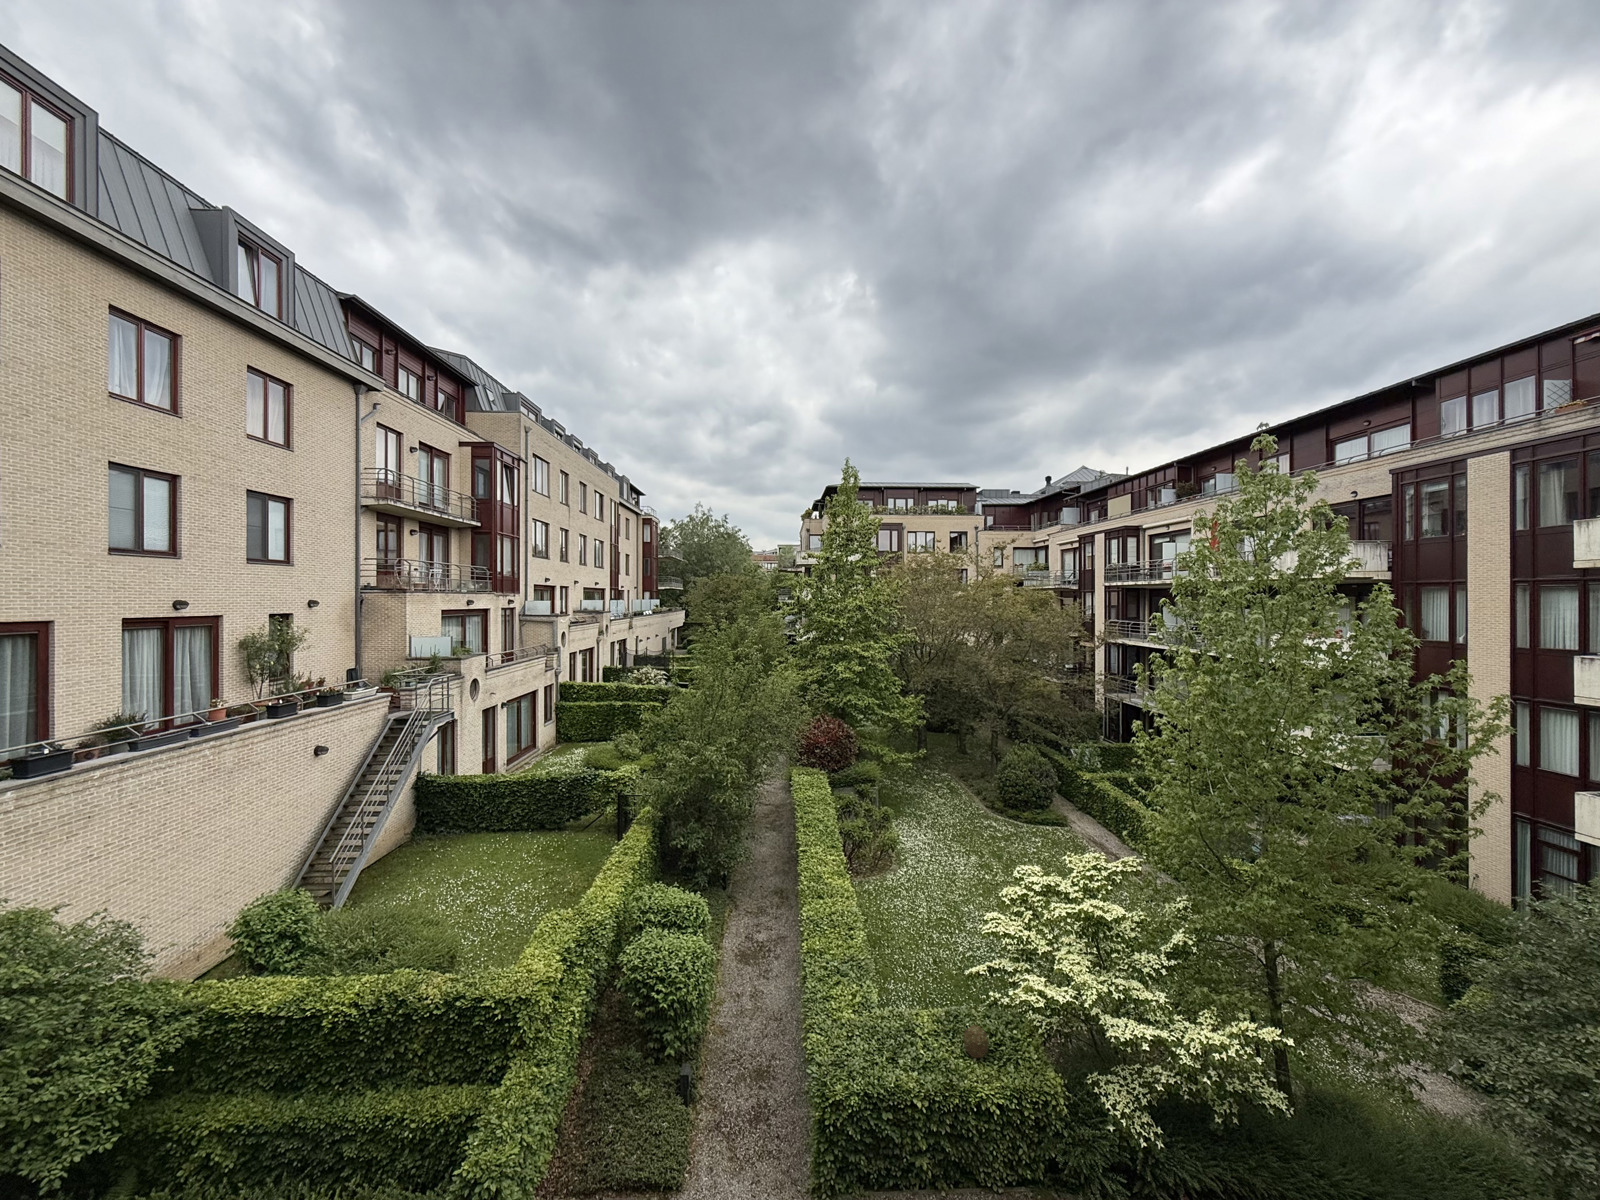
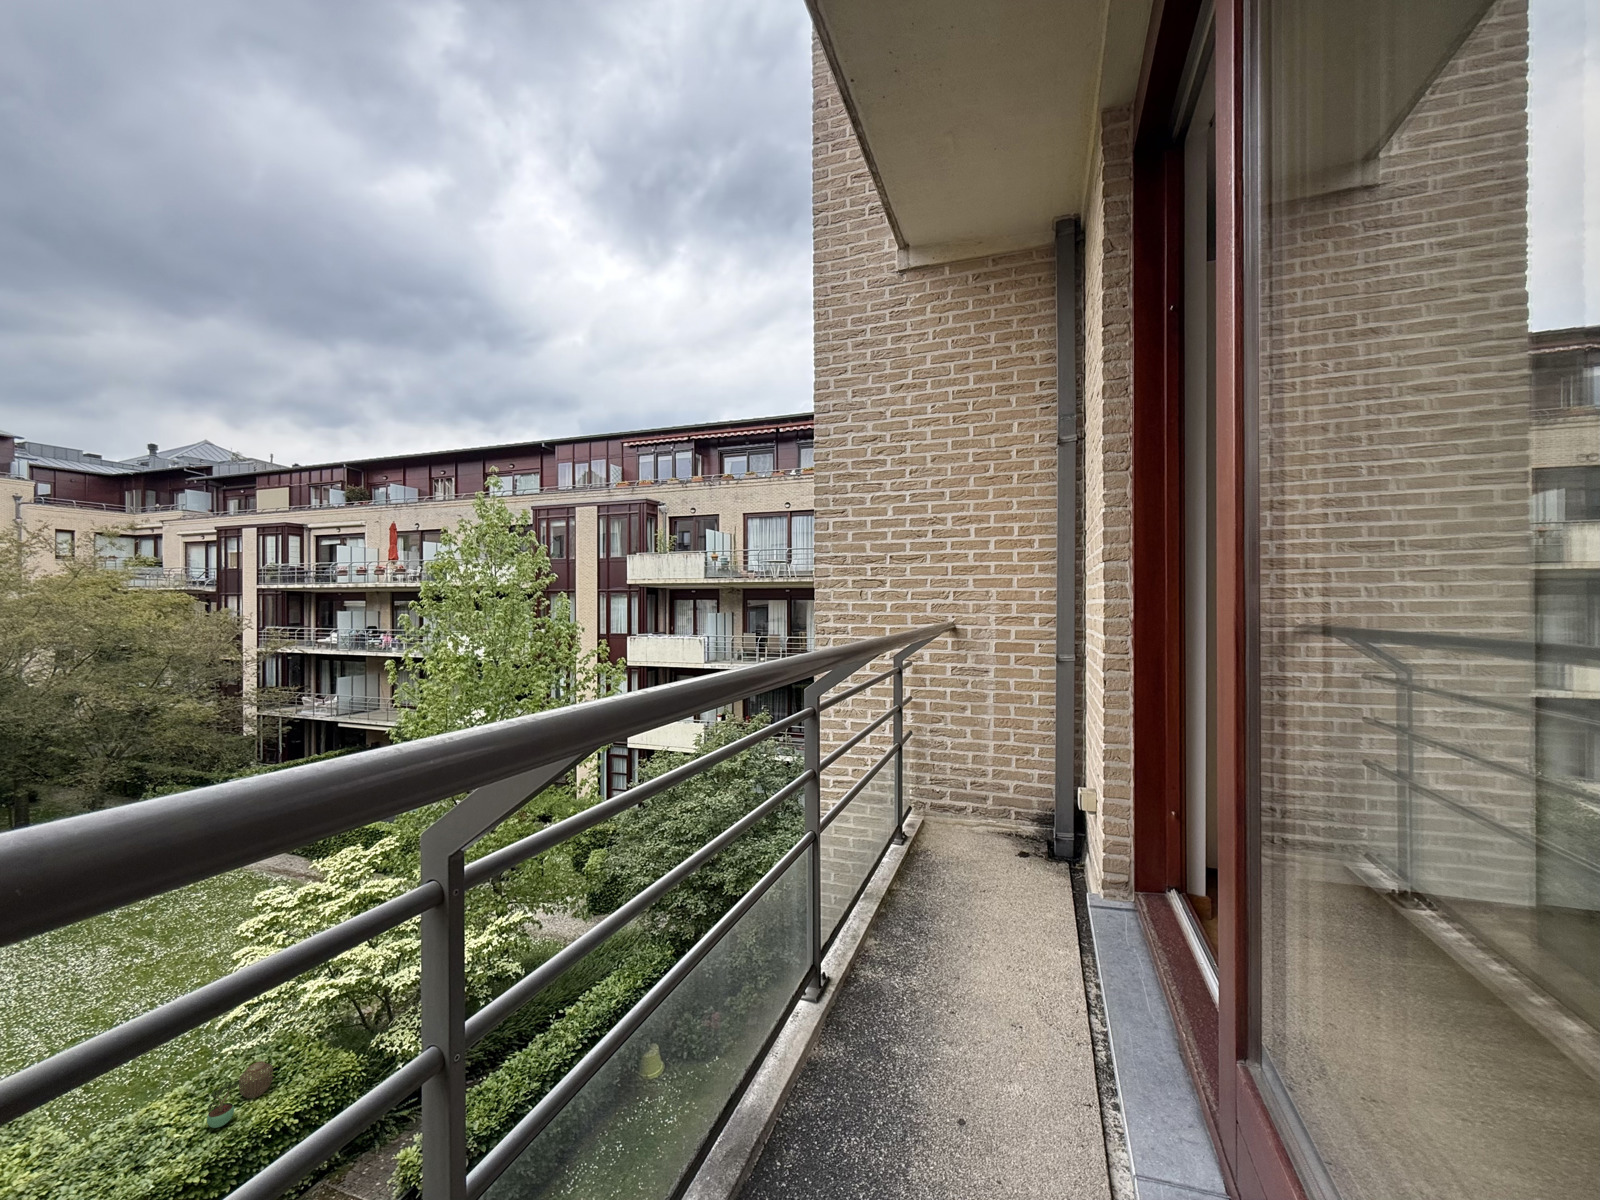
potted plant: none [935,1029,958,1065] -> present [207,1082,240,1128]

